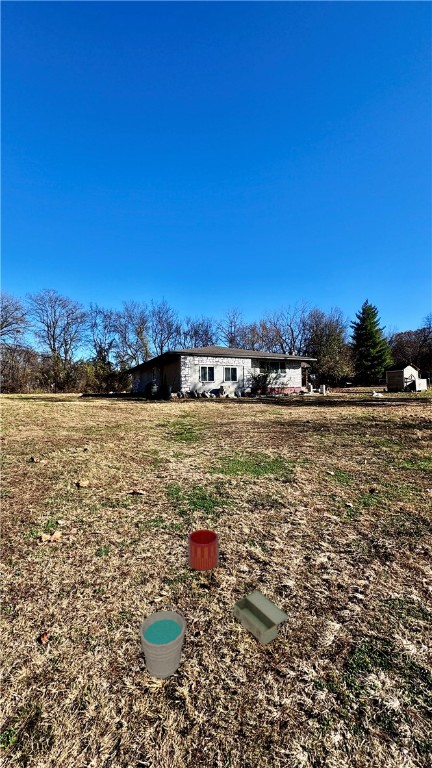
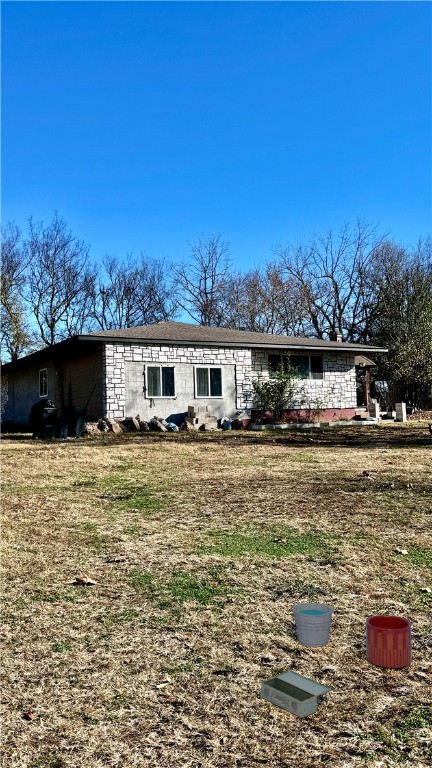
planter: present [188,530,218,570] -> present [366,615,412,668]
bucket: present [139,605,186,678] -> present [293,589,333,647]

